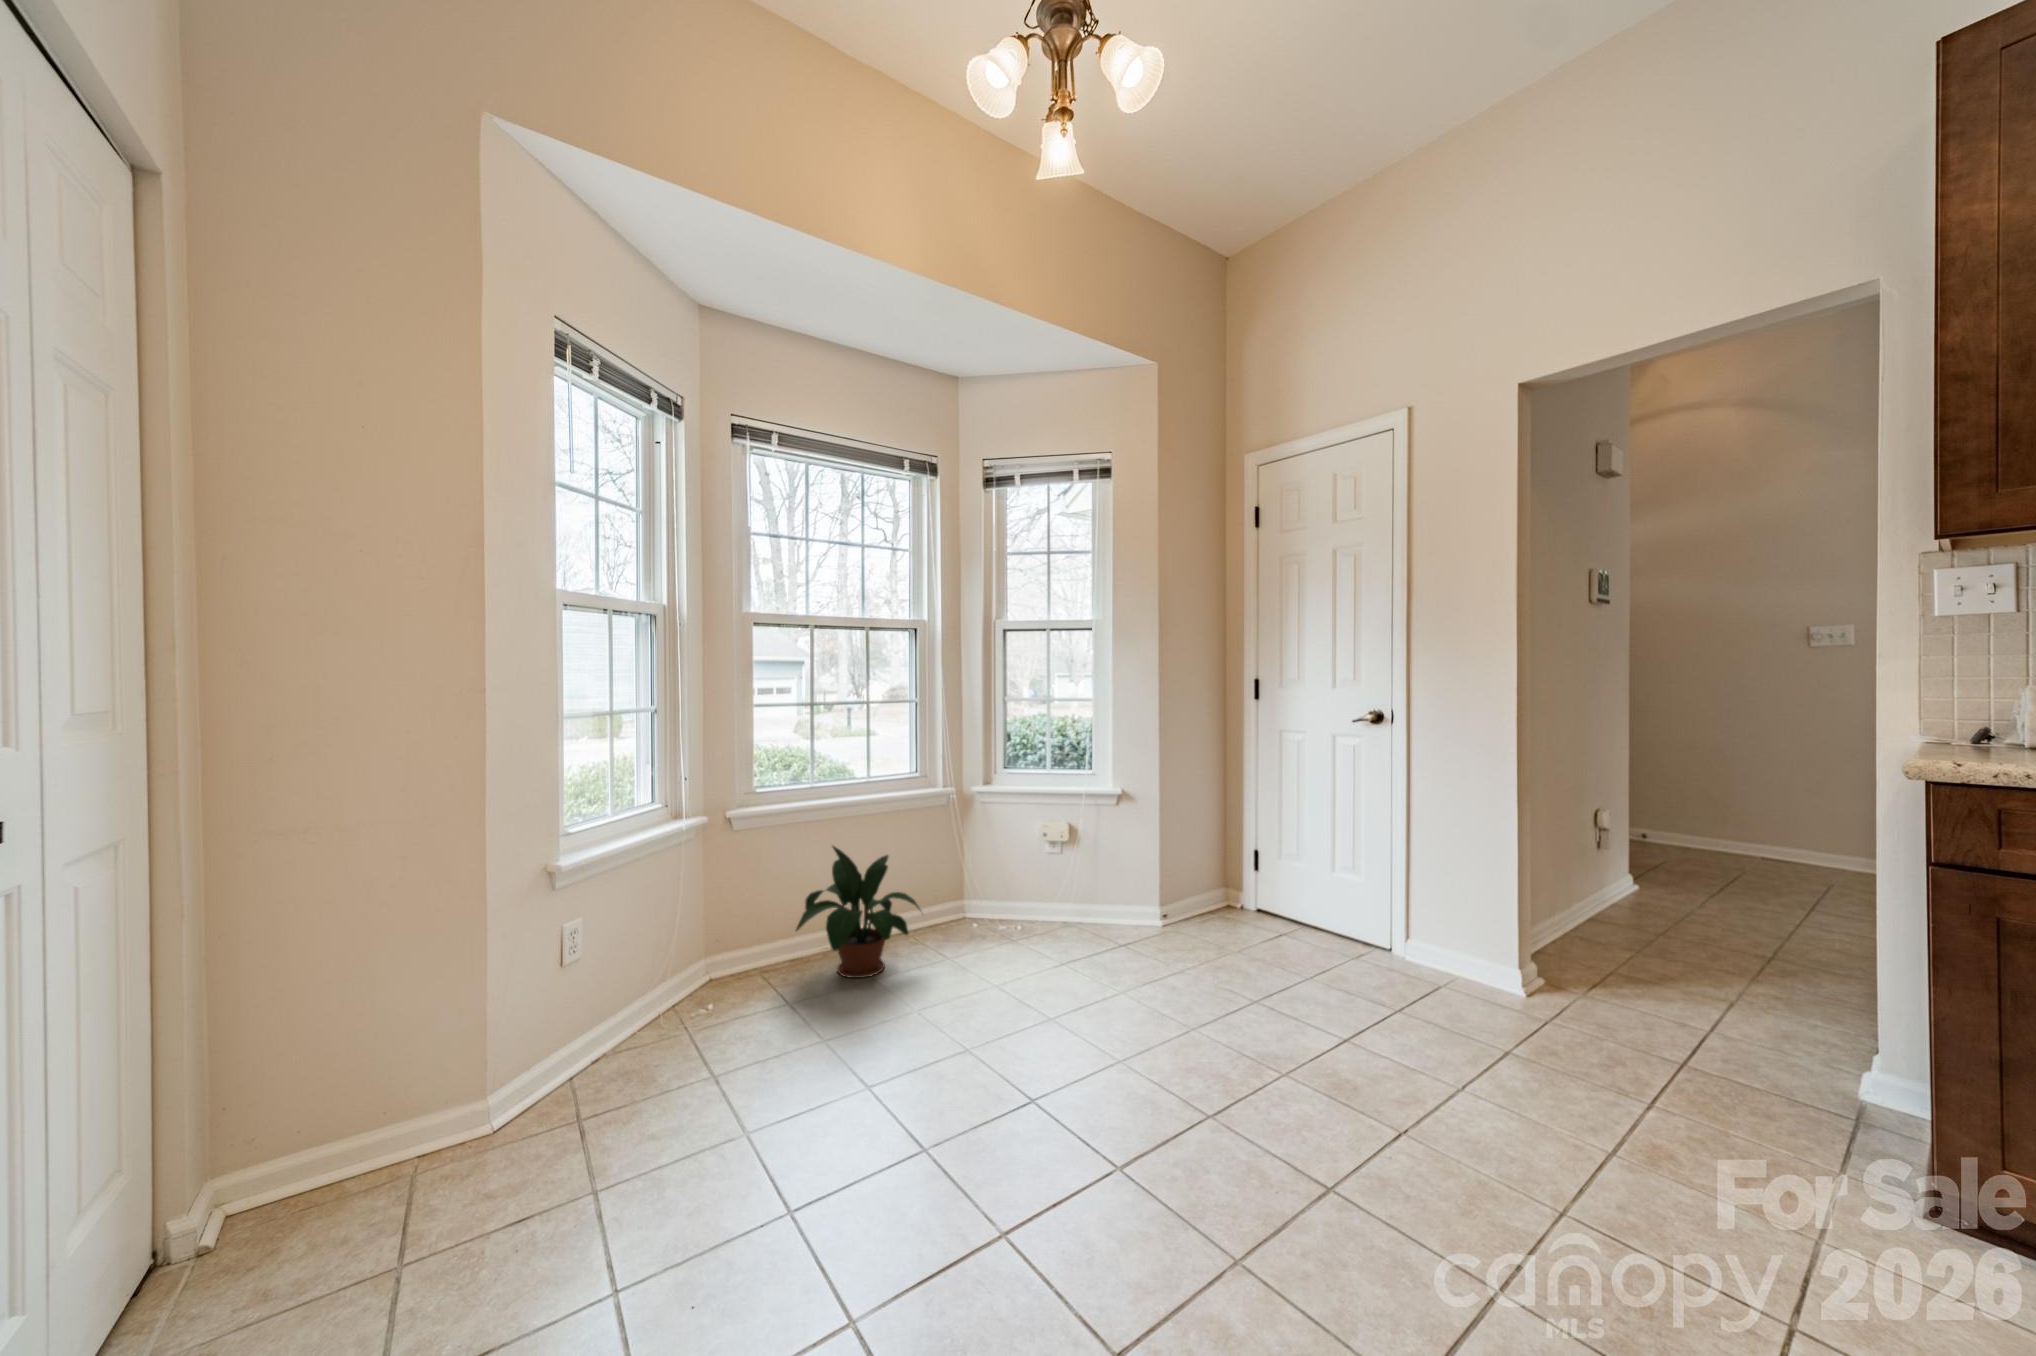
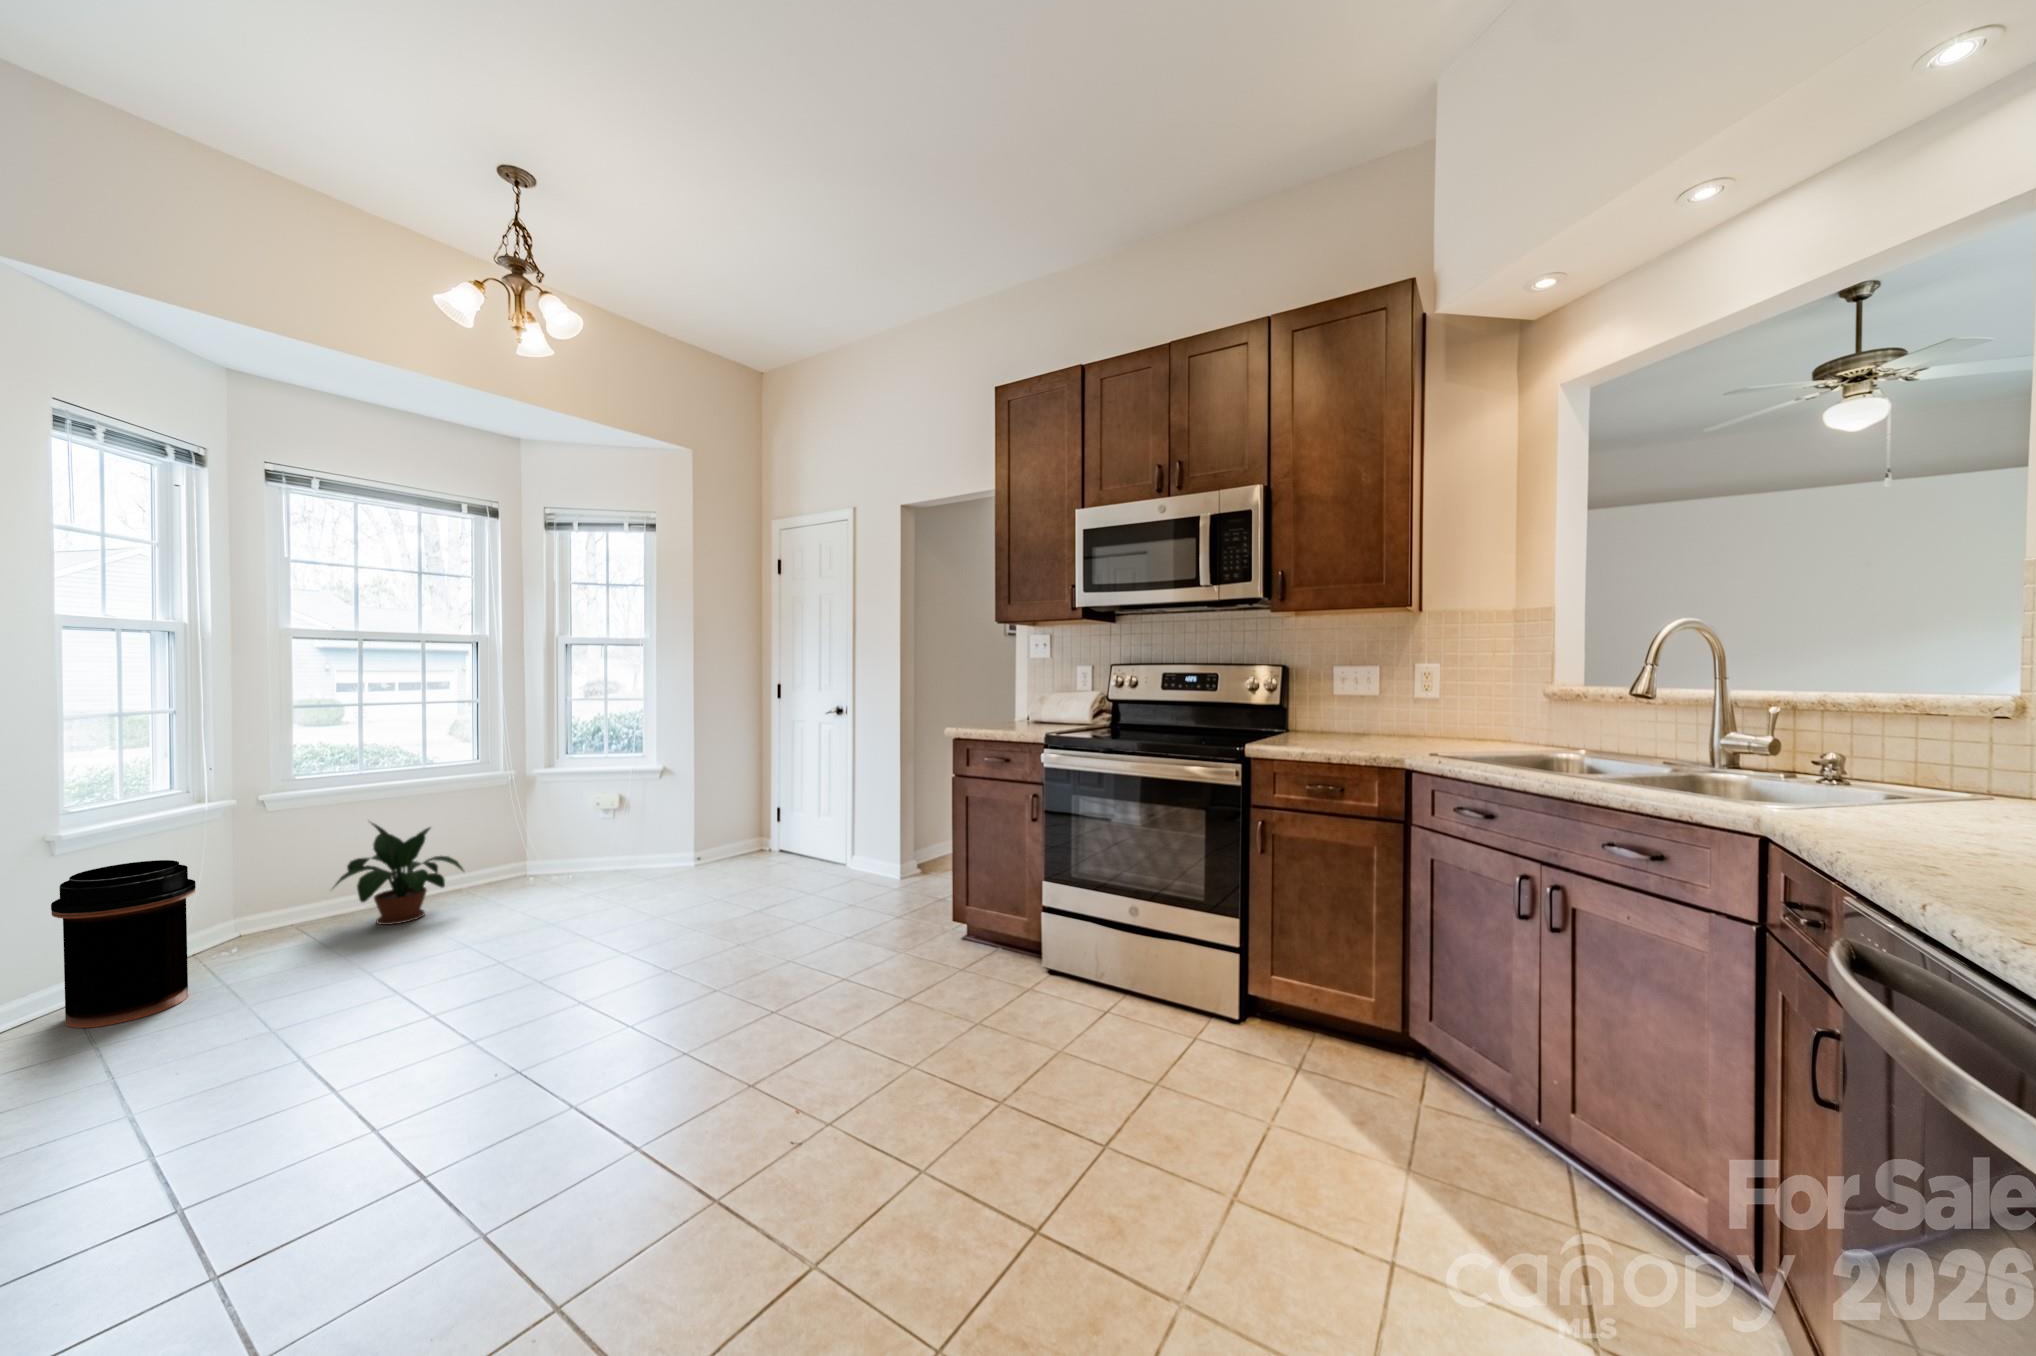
trash can: none [563,891,693,1110] -> present [51,860,196,1028]

